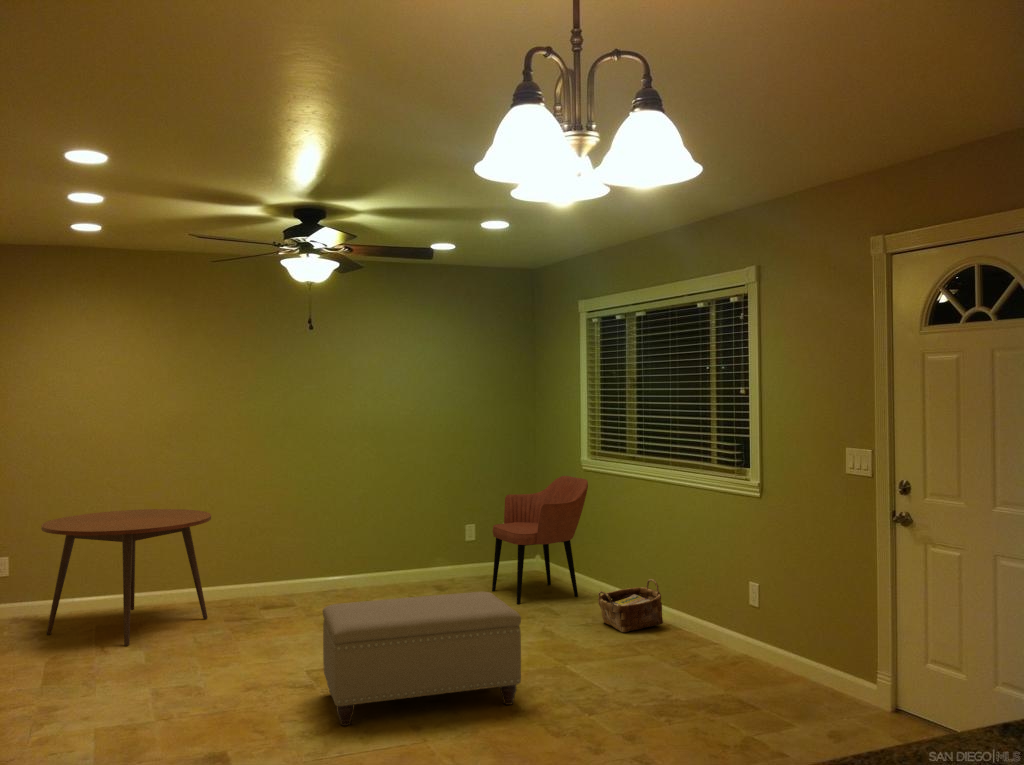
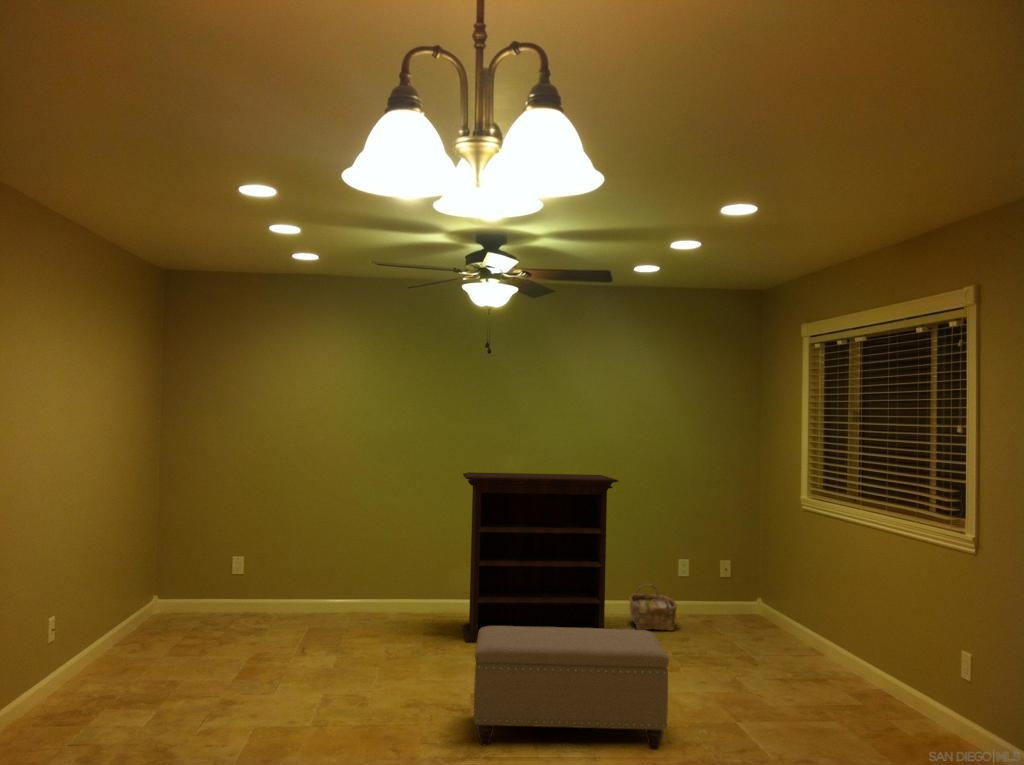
bookshelf: none [263,446,421,621] -> present [463,472,618,642]
armchair: present [492,476,588,604] -> none [696,518,805,654]
dining table: present [41,509,211,646] -> none [261,523,410,649]
woven basket: present [598,579,663,632] -> present [629,584,677,631]

